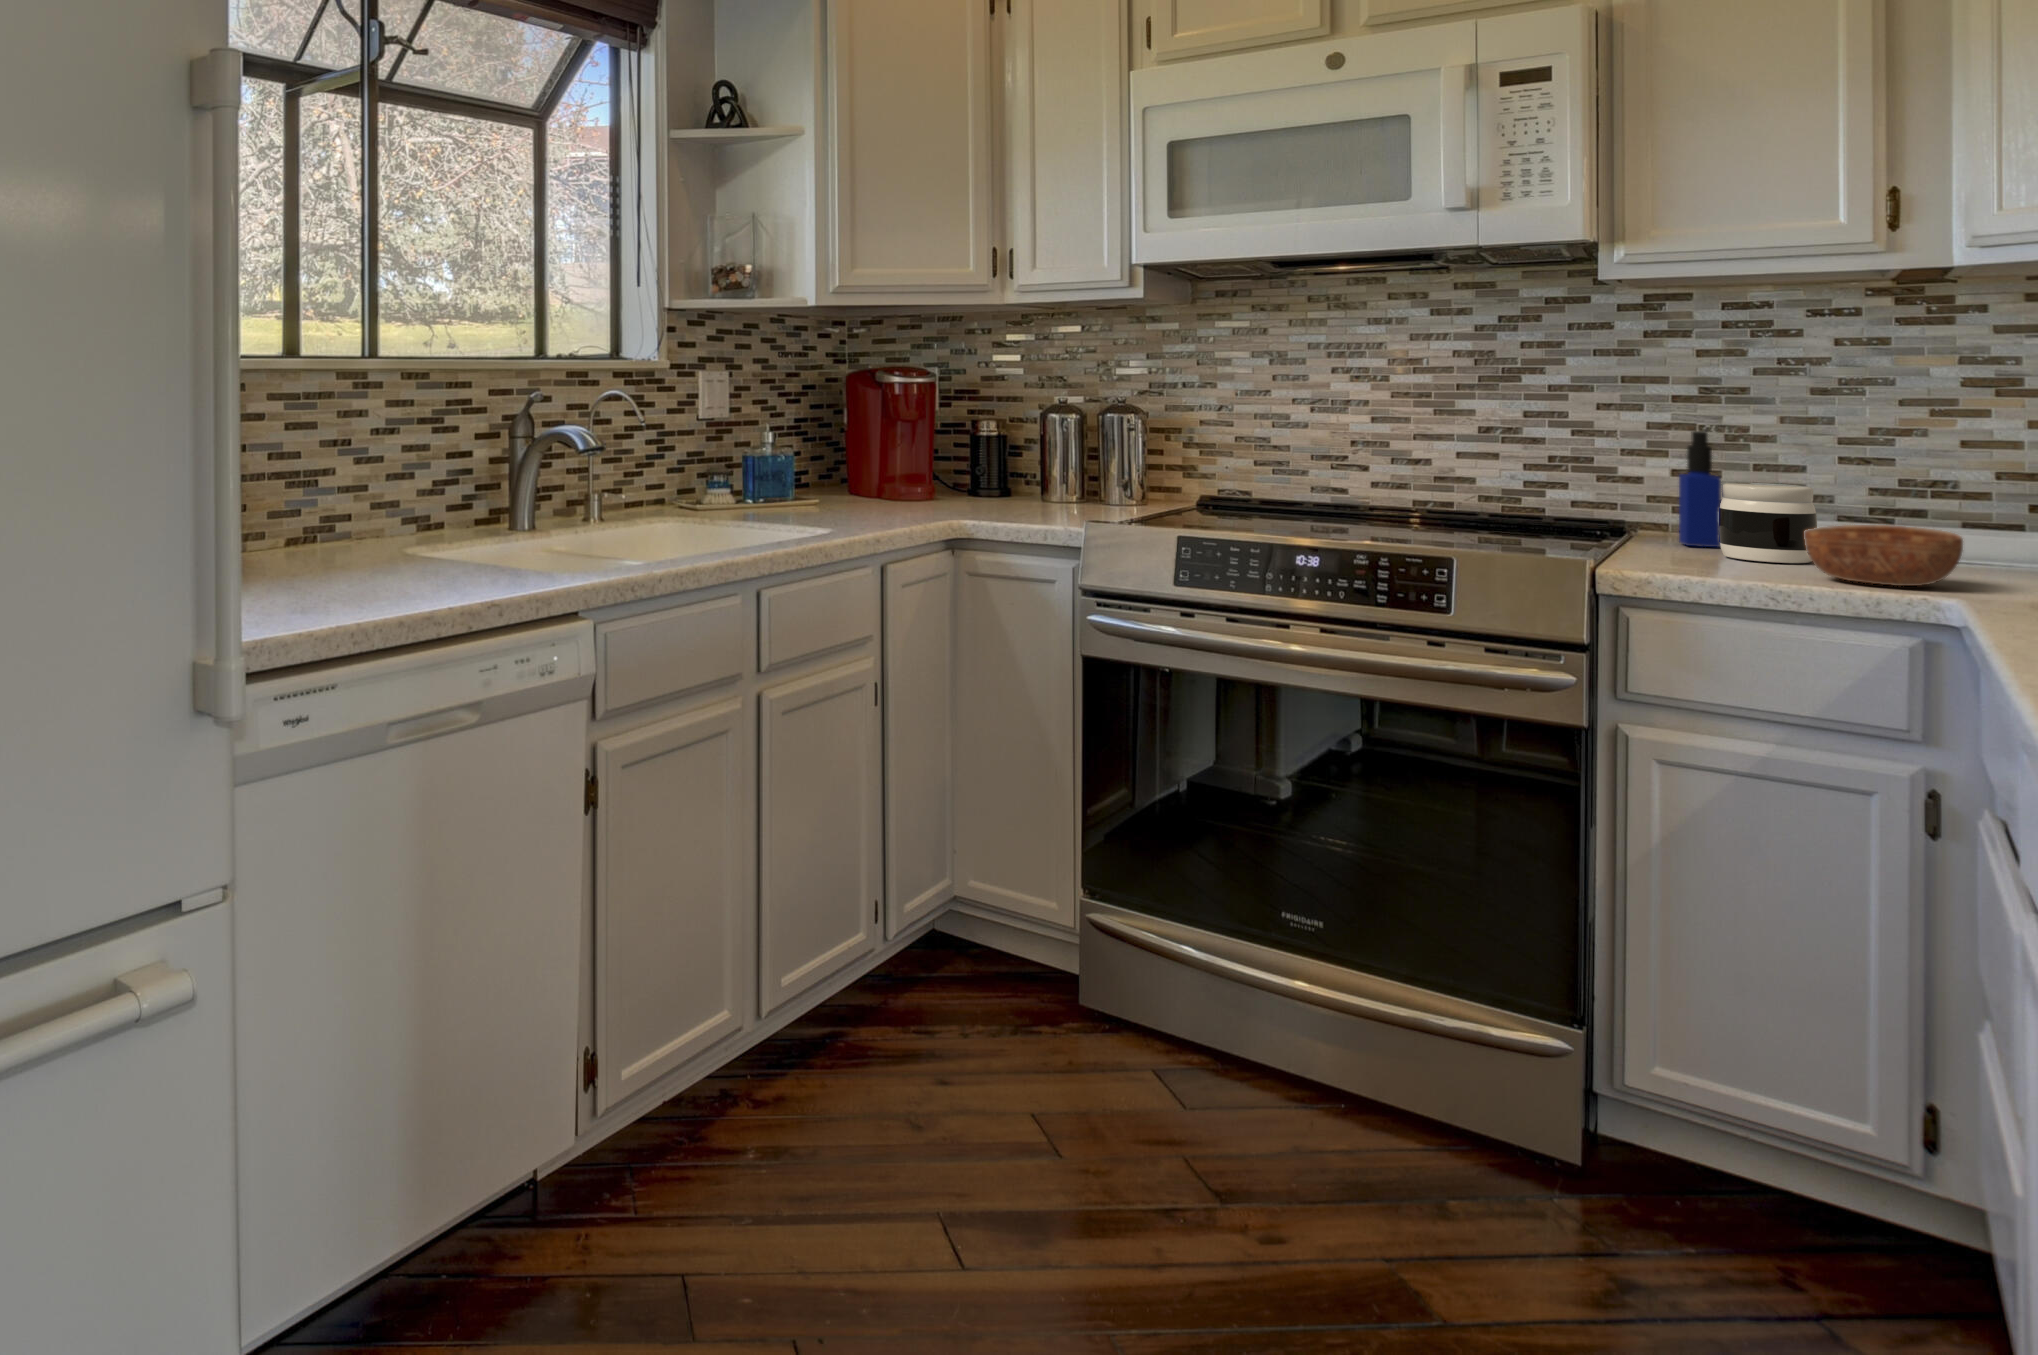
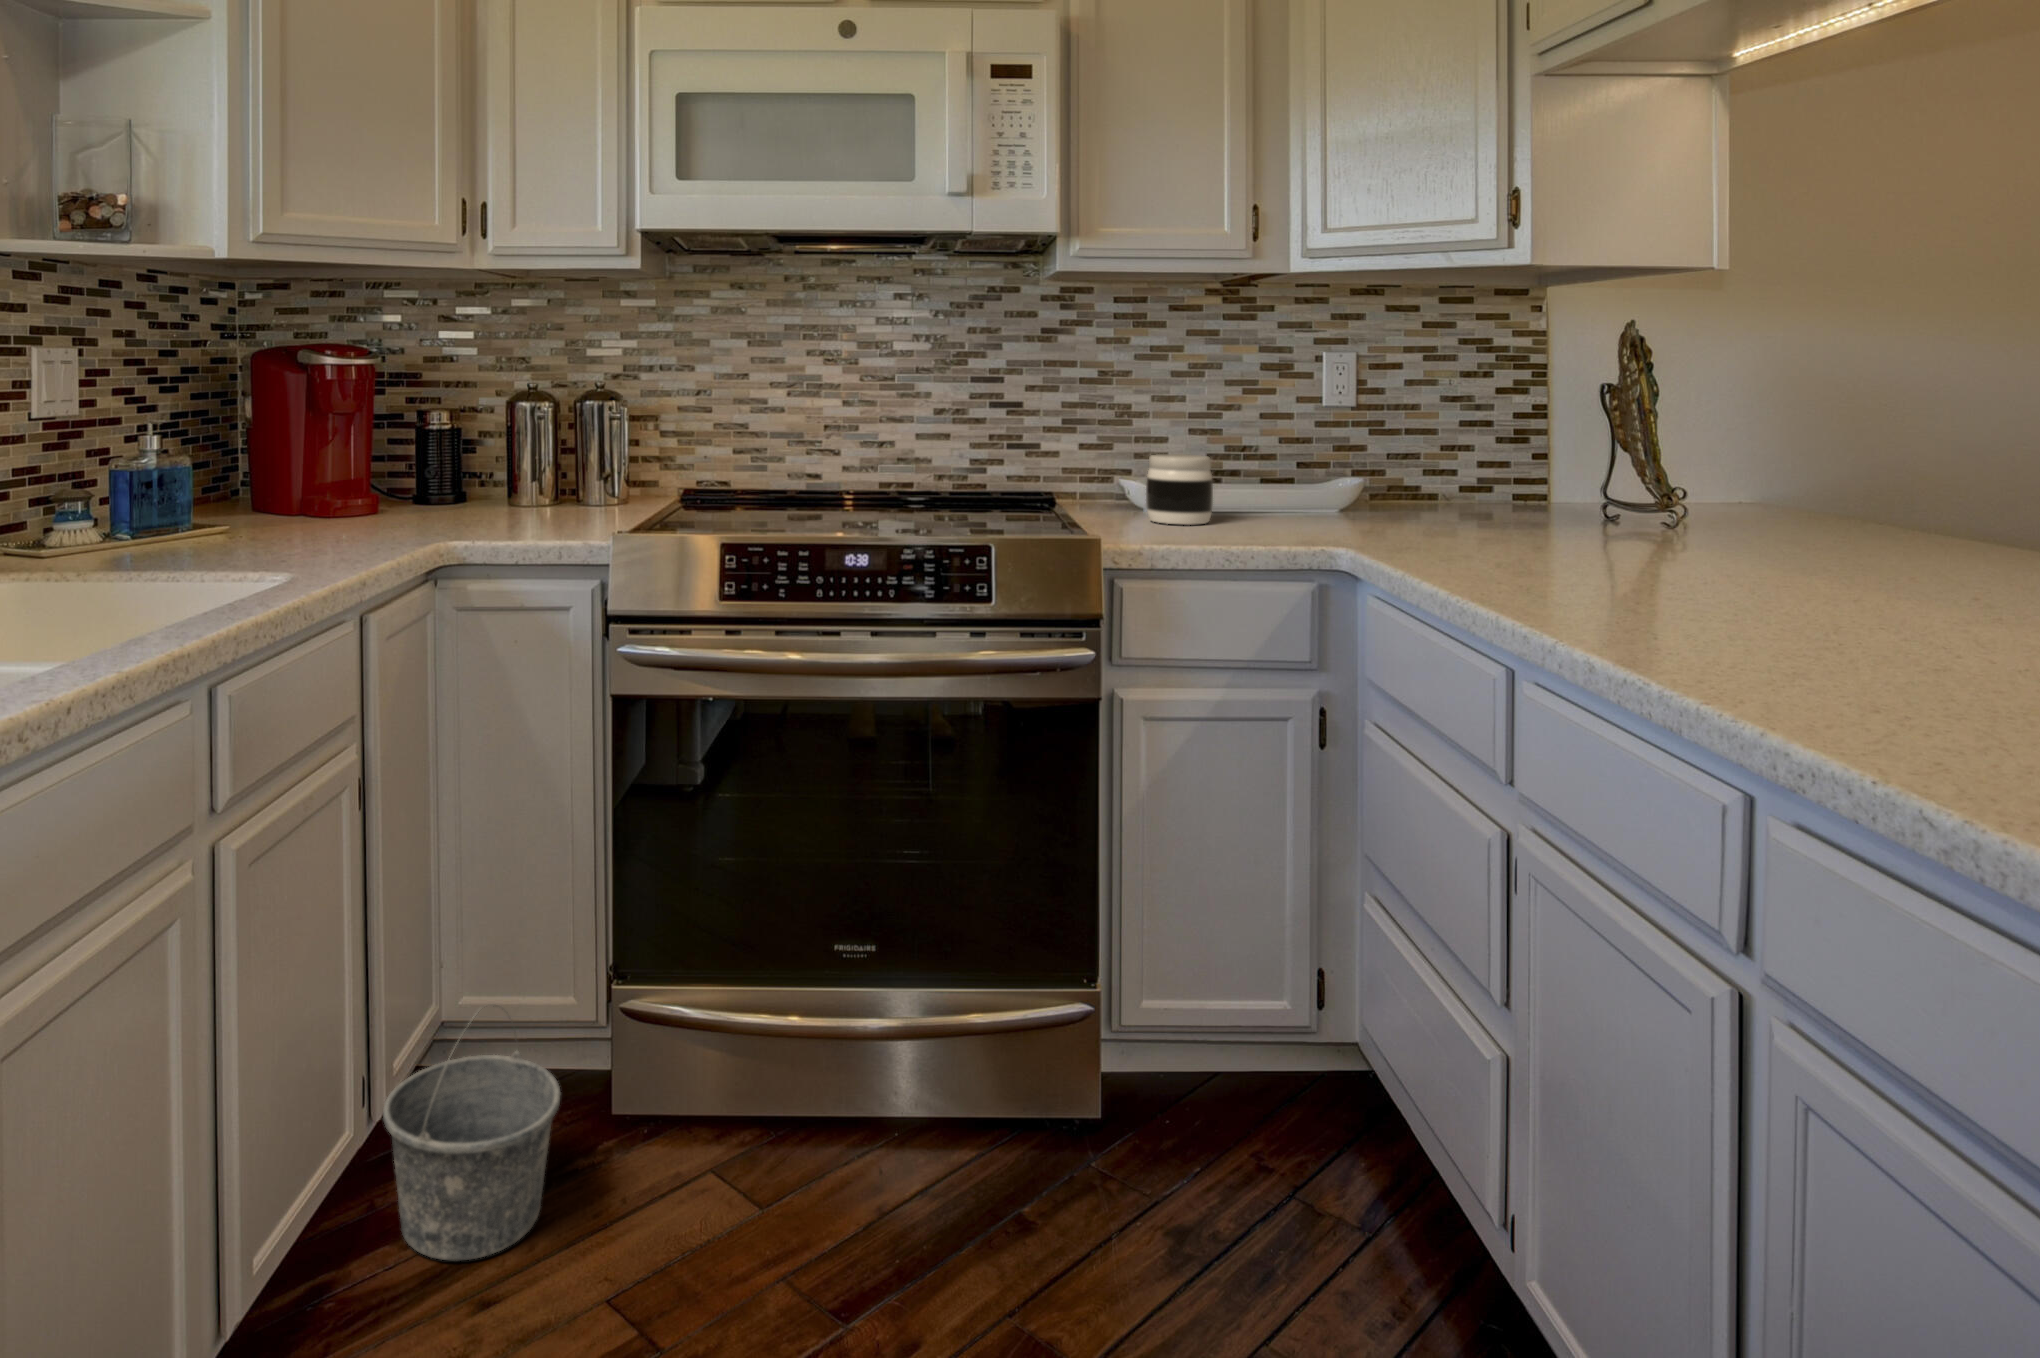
bottle: present [1679,431,1721,548] -> none [1101,409,1134,514]
bowl: present [1804,525,1963,586] -> none [1232,487,1335,539]
bucket: none [891,863,1023,1042] -> present [383,1012,561,1261]

